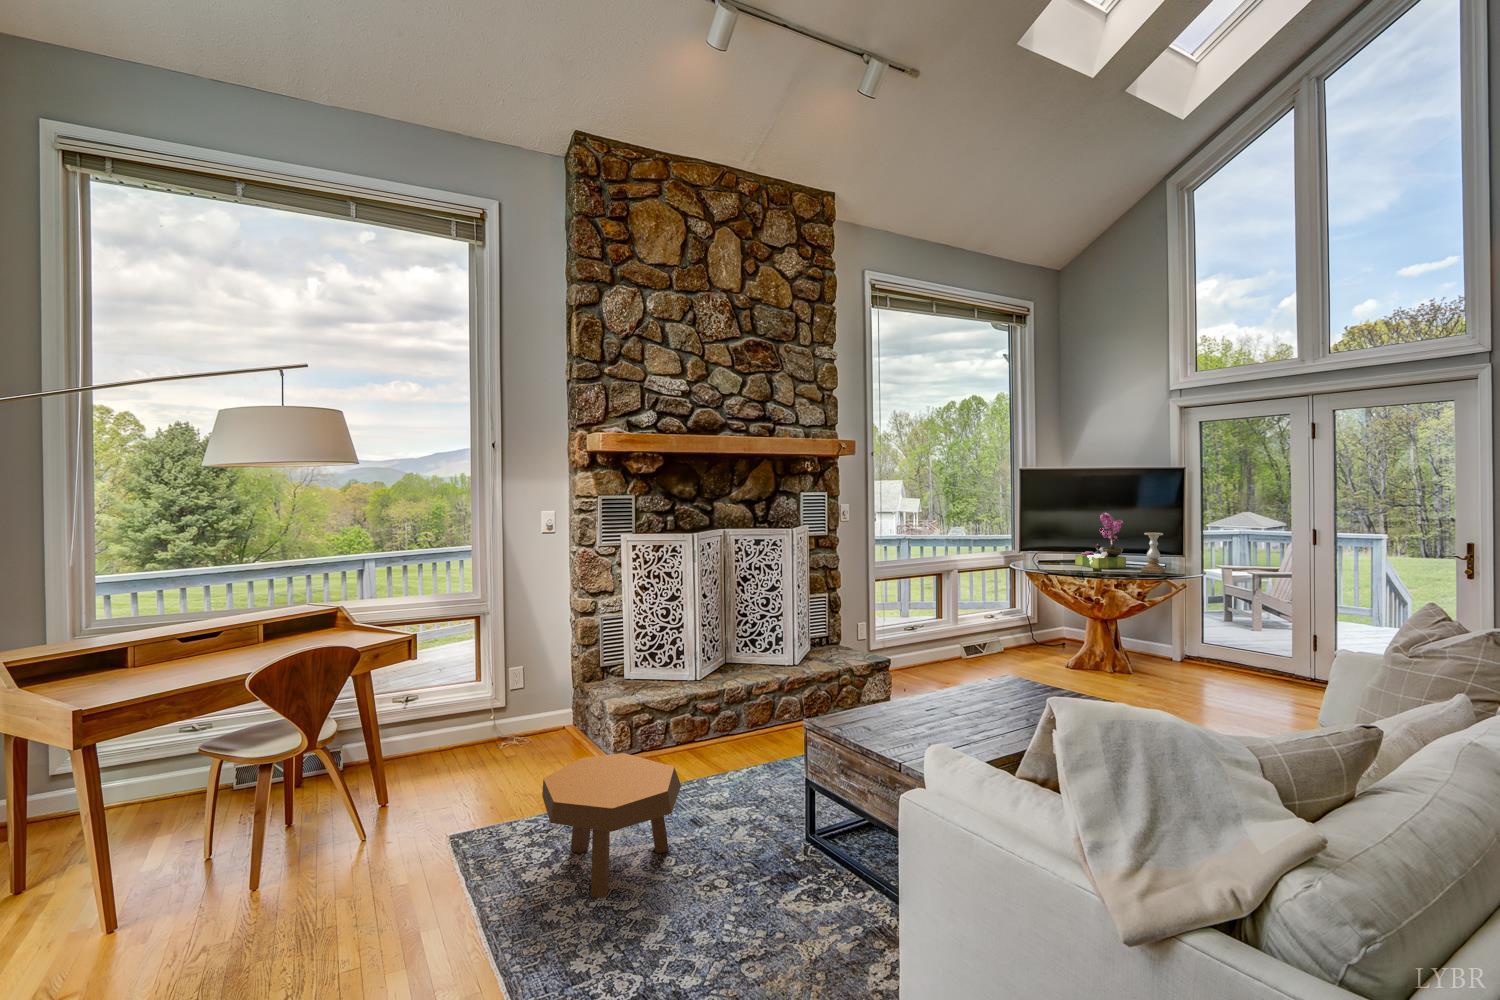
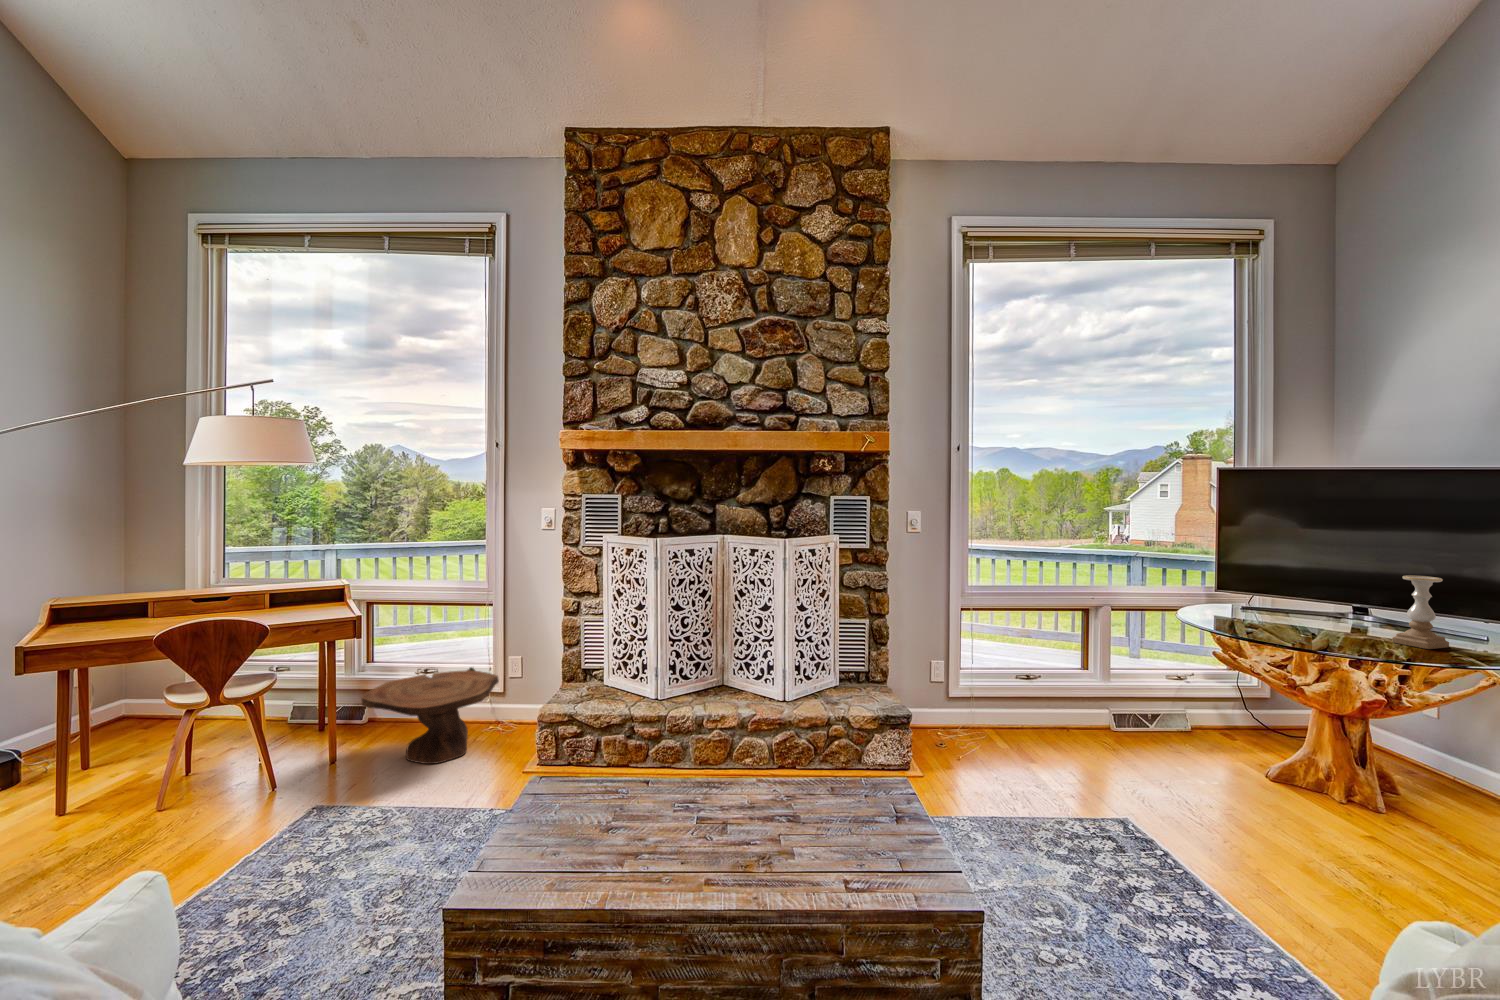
flower arrangement: present [1075,513,1126,569] -> none [1293,537,1384,631]
side table: none [420,681,551,784] -> present [362,667,499,764]
footstool: present [542,753,681,897] -> none [278,758,435,909]

